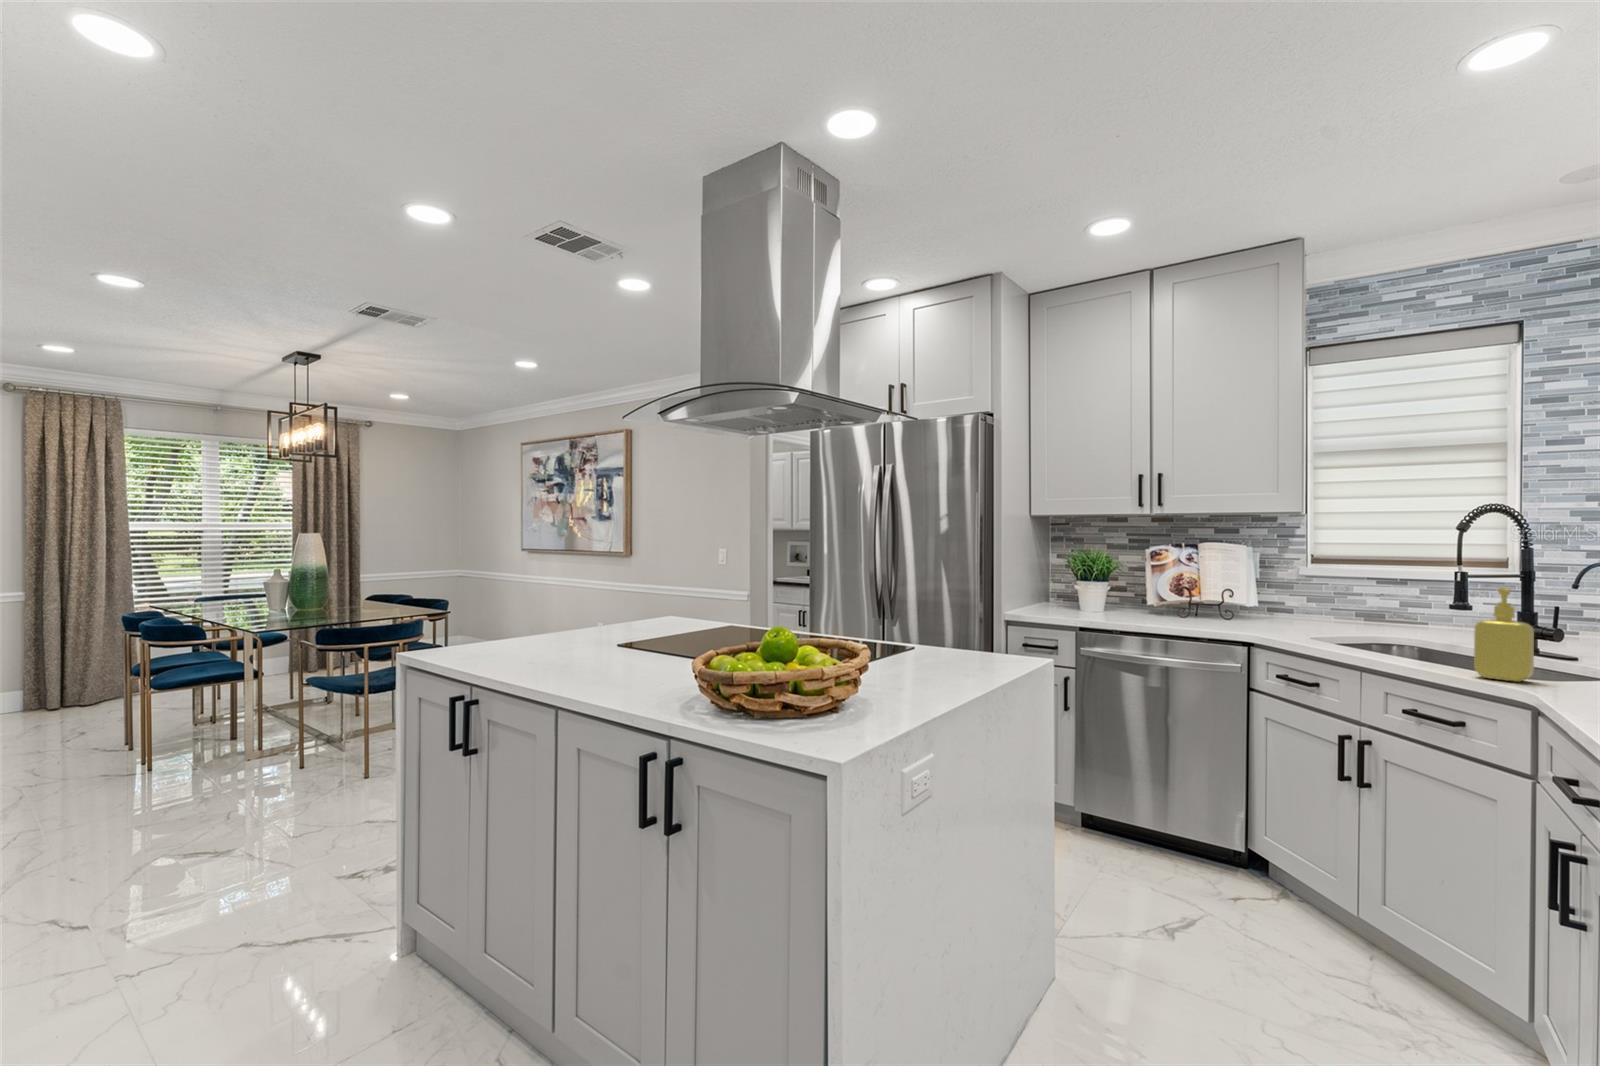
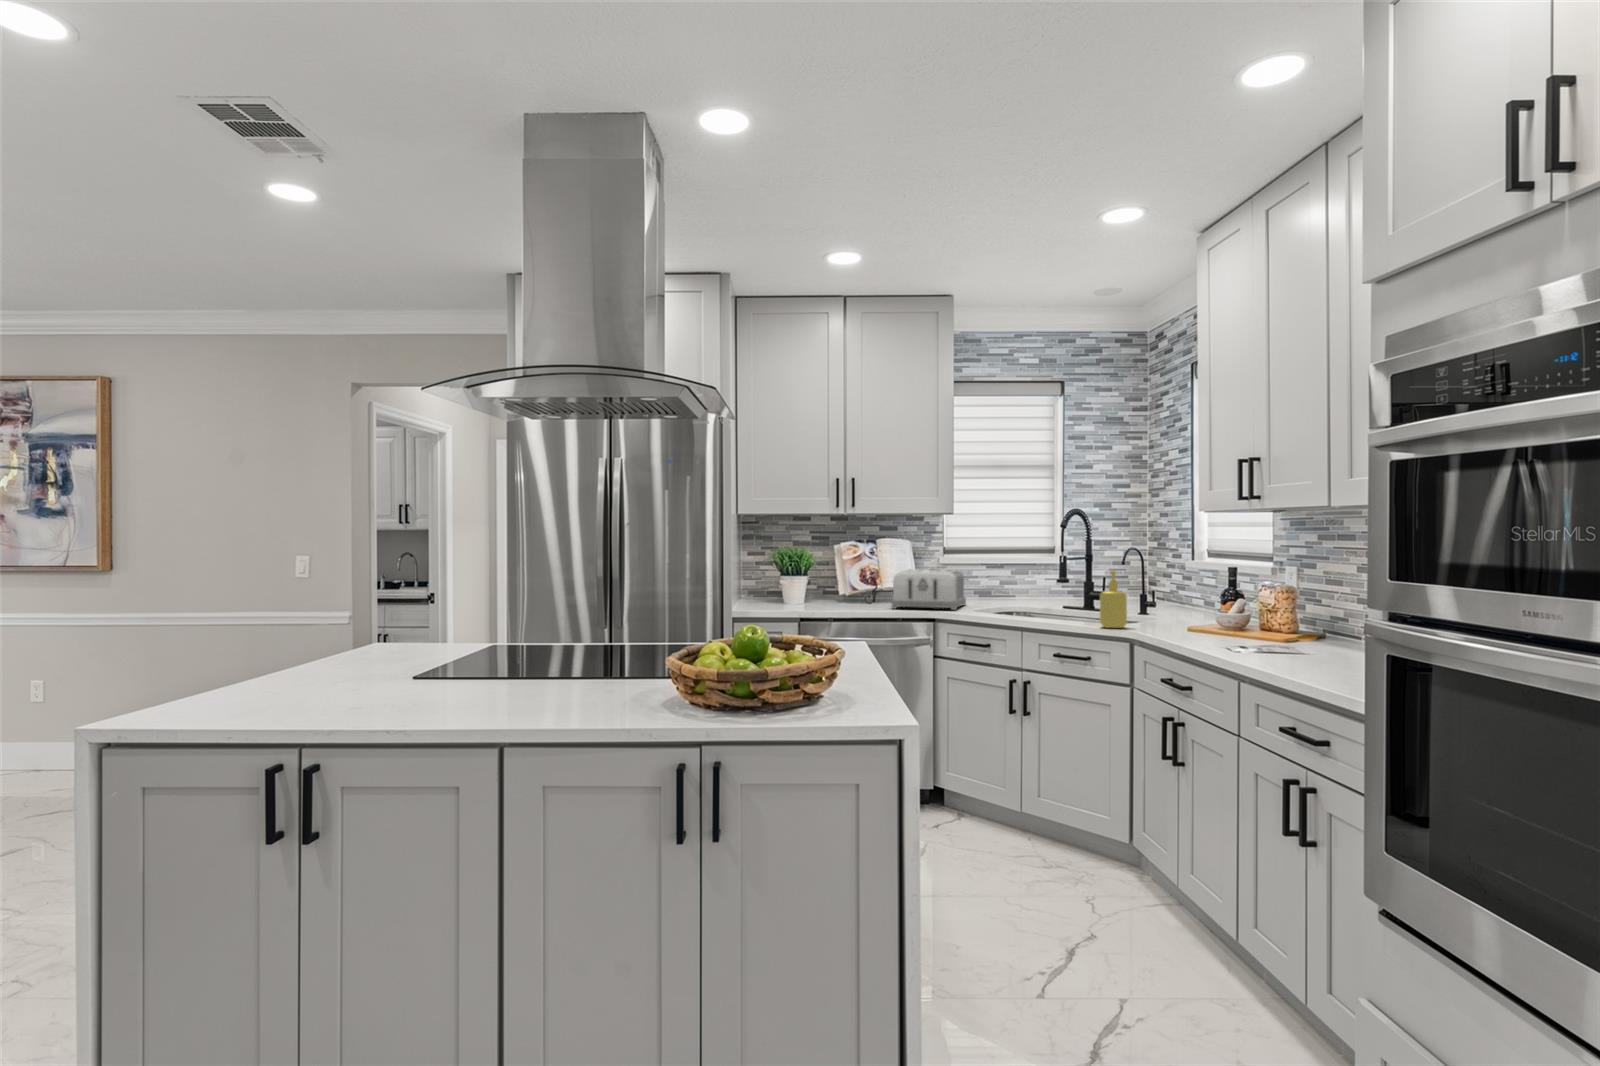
toaster: none [1196,580,1320,633] -> present [892,569,966,610]

